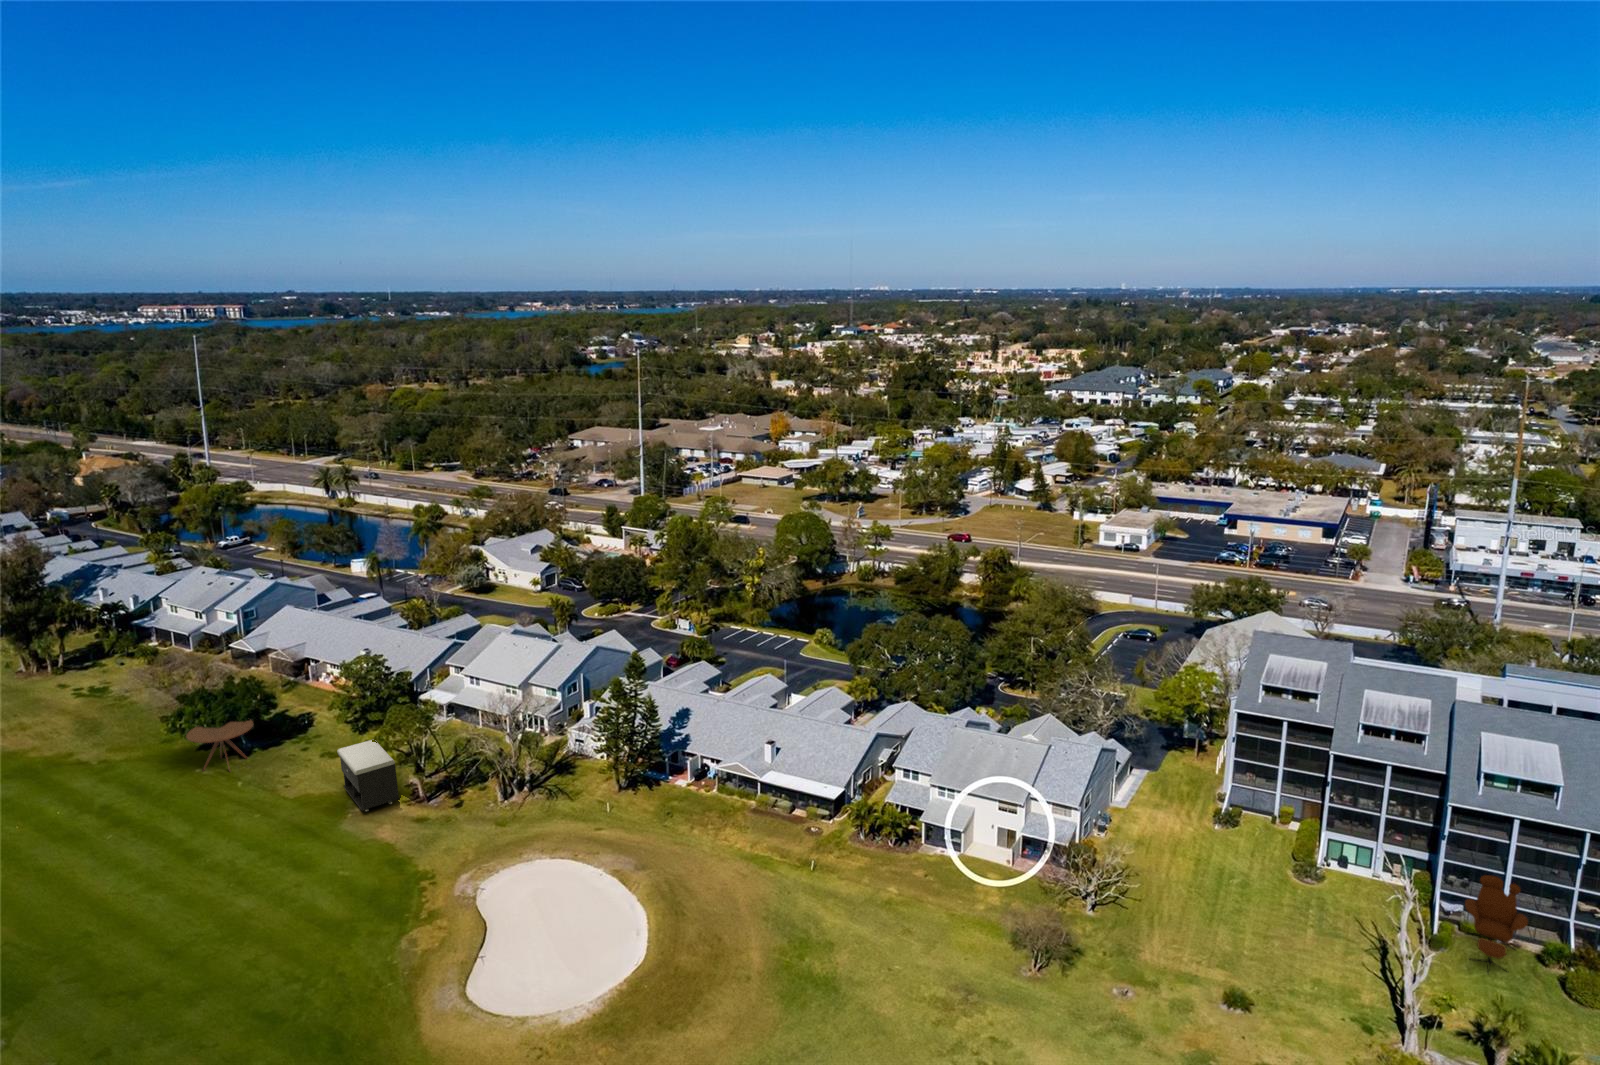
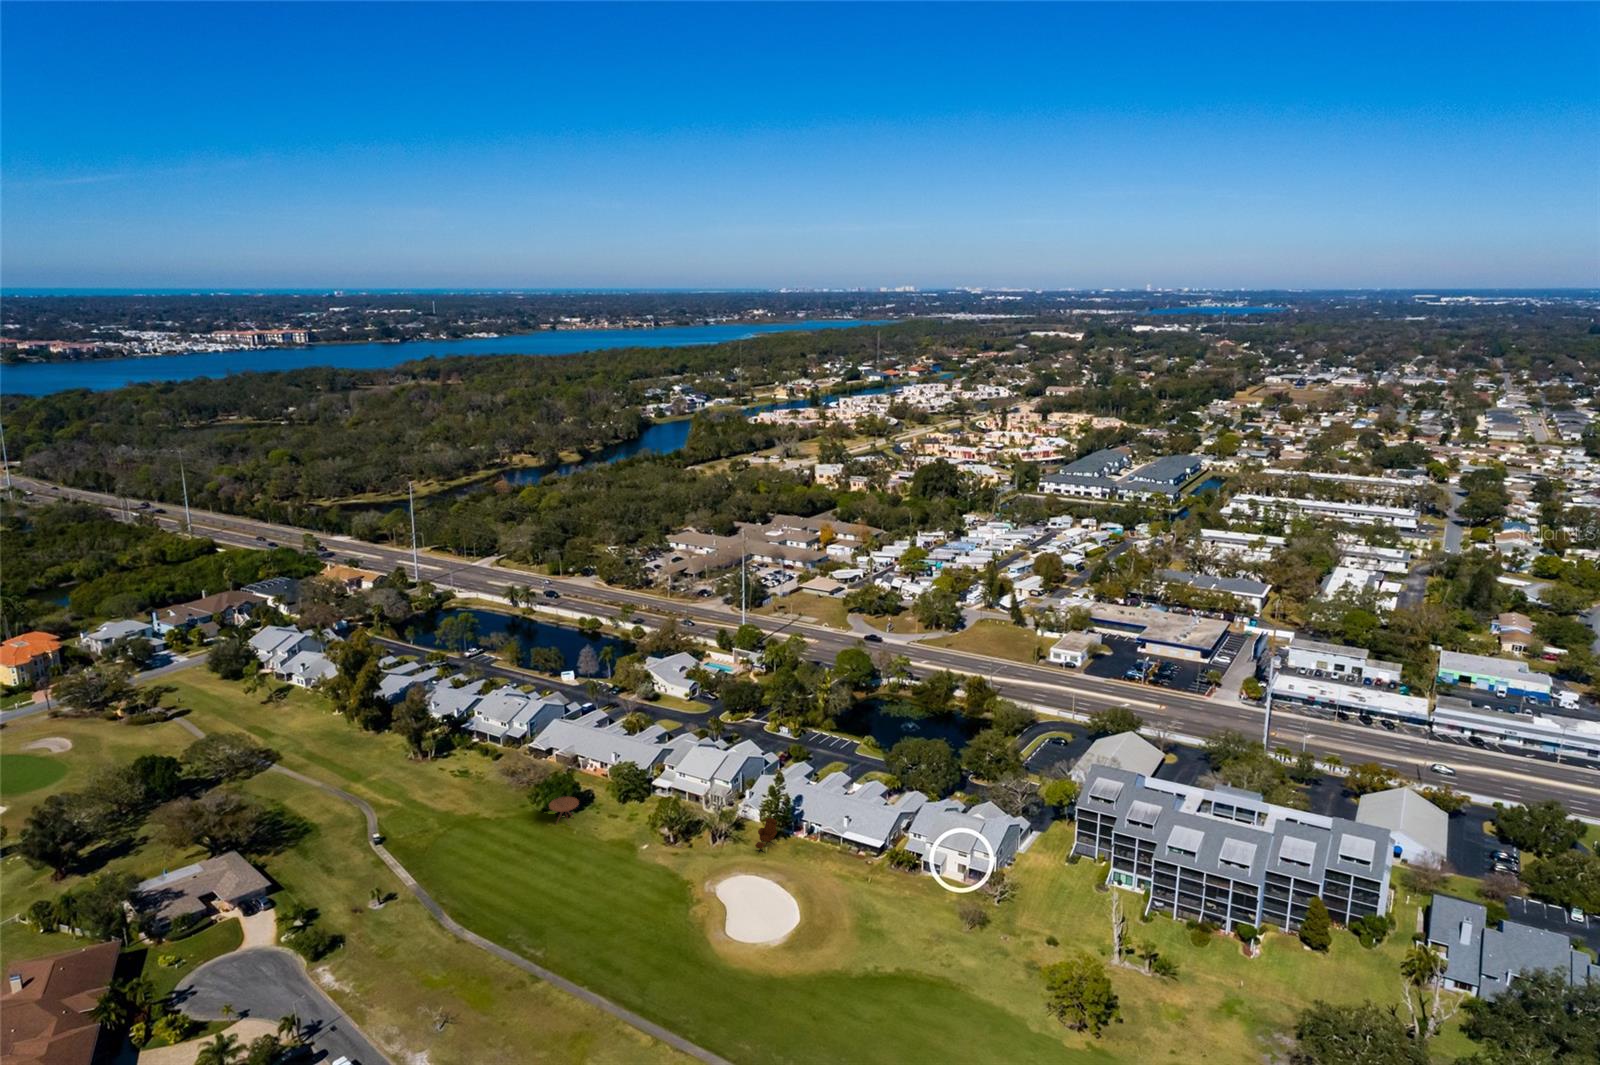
storage bench: present [337,740,399,811] -> none [632,812,664,849]
lounge chair: present [1465,875,1528,972] -> present [756,818,777,852]

